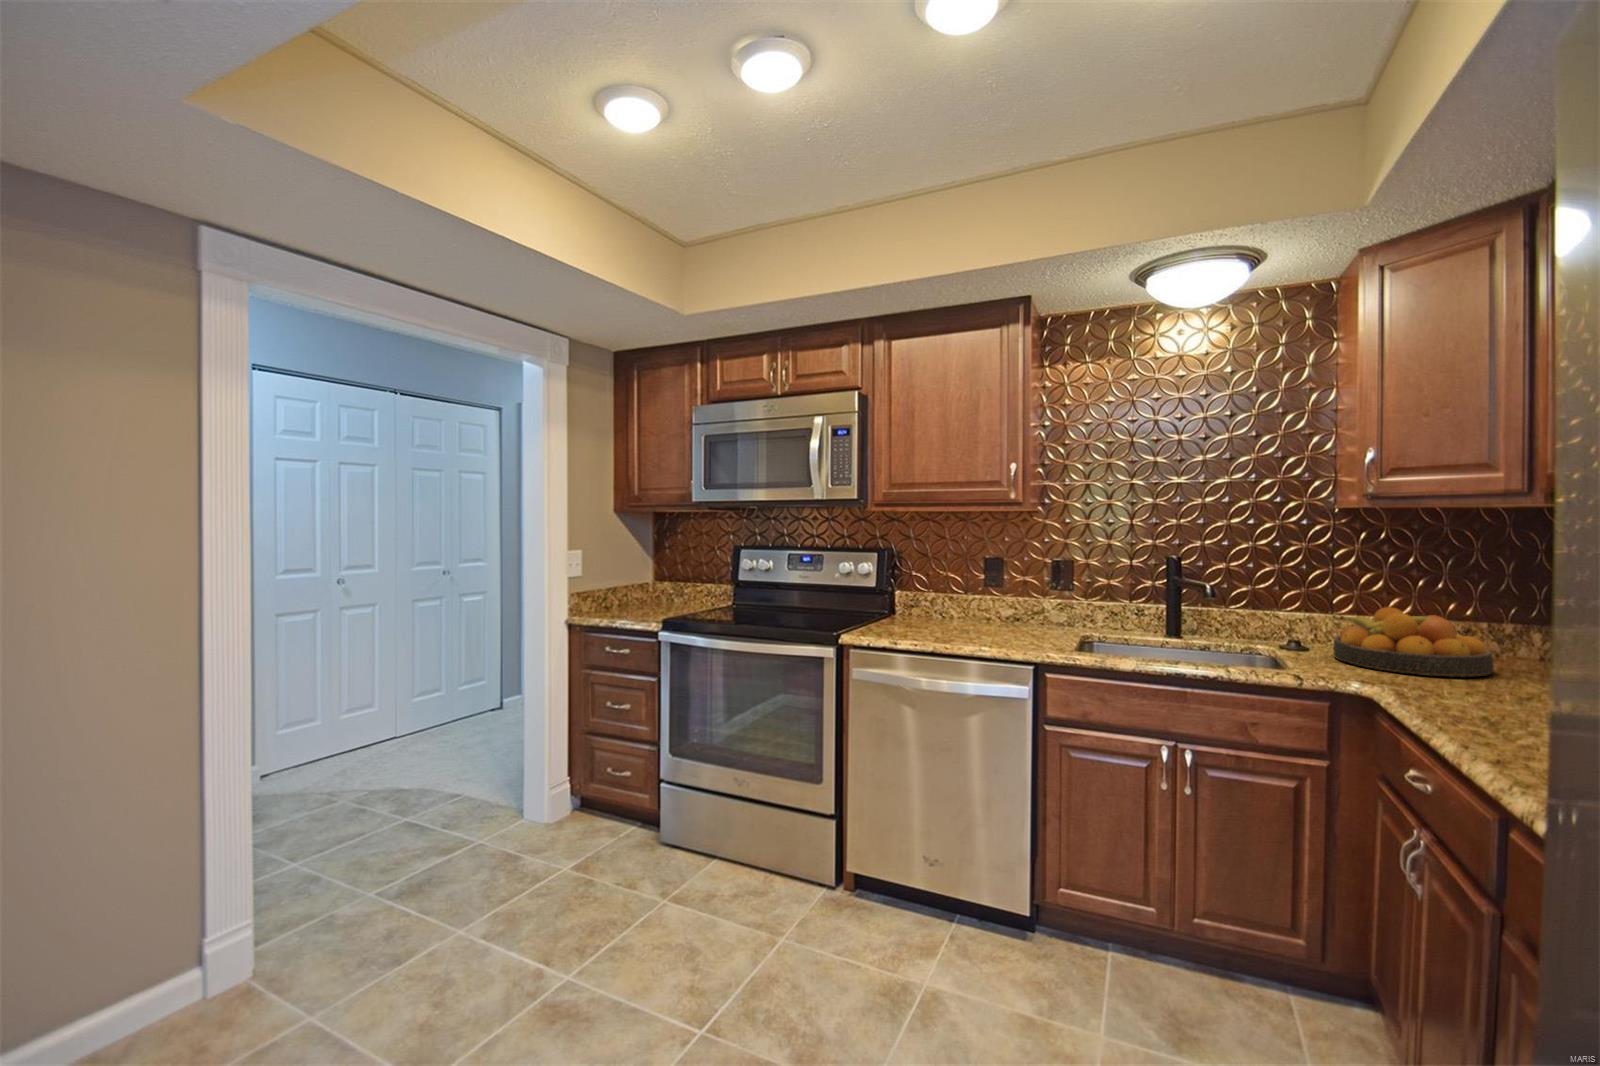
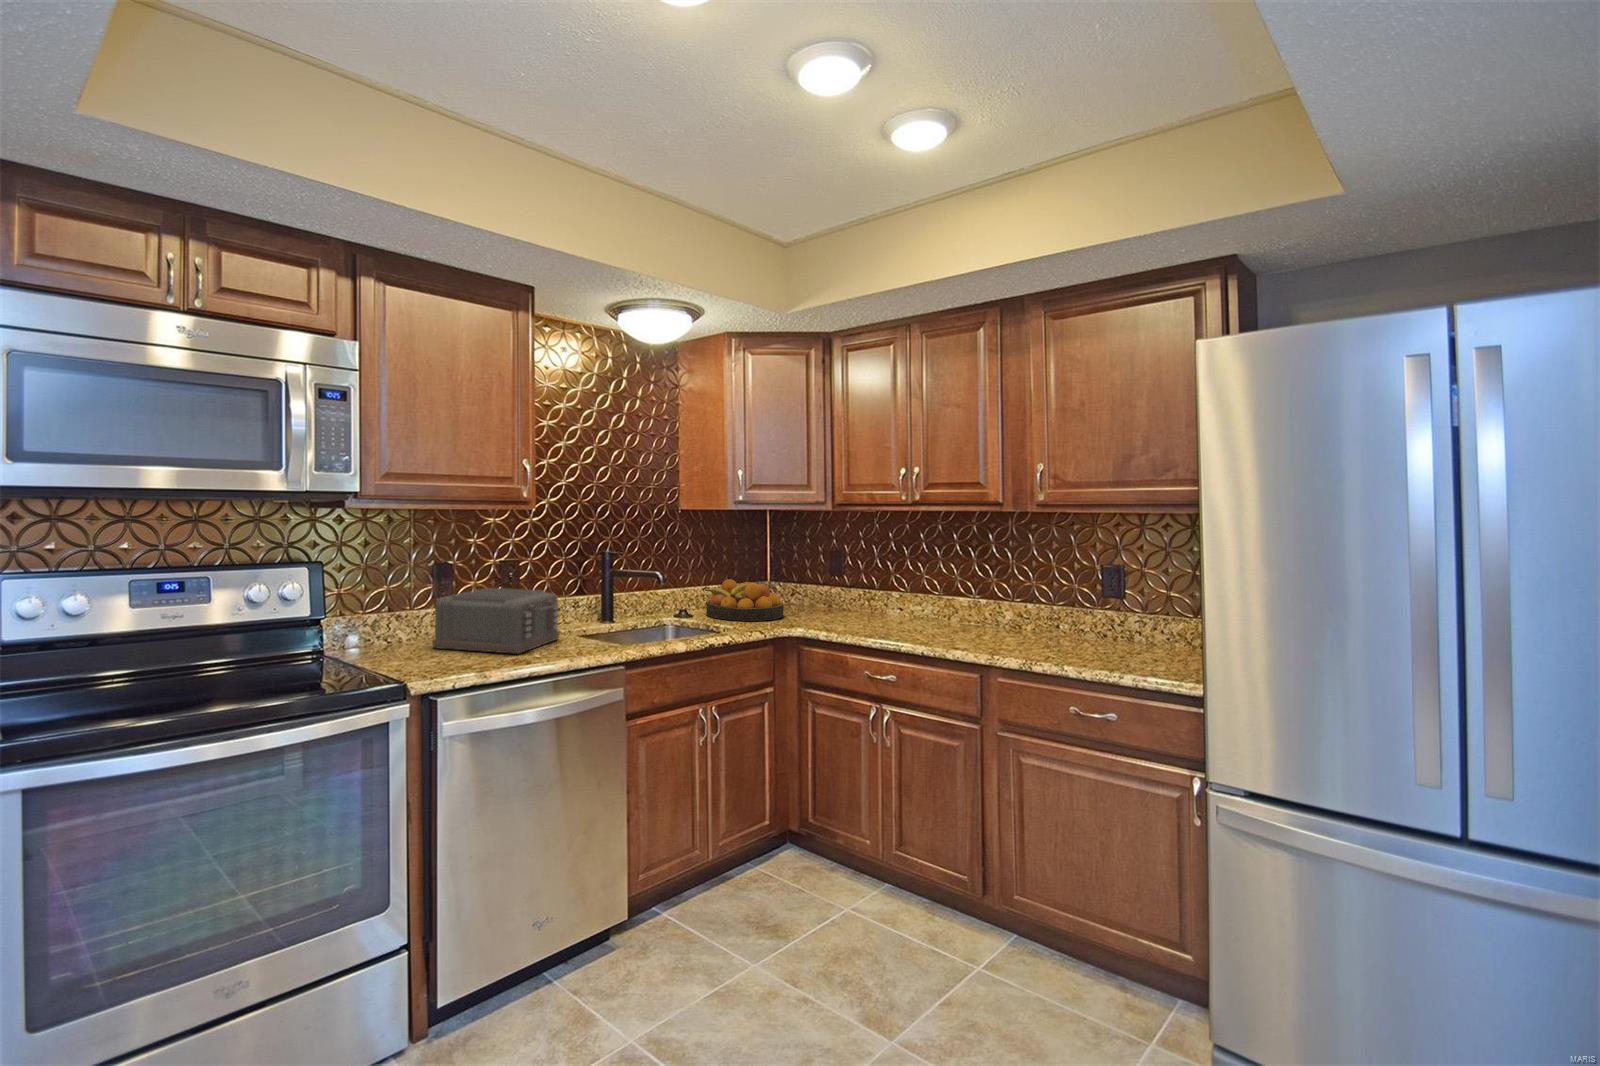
toaster: none [953,581,1060,638] -> present [432,588,559,654]

